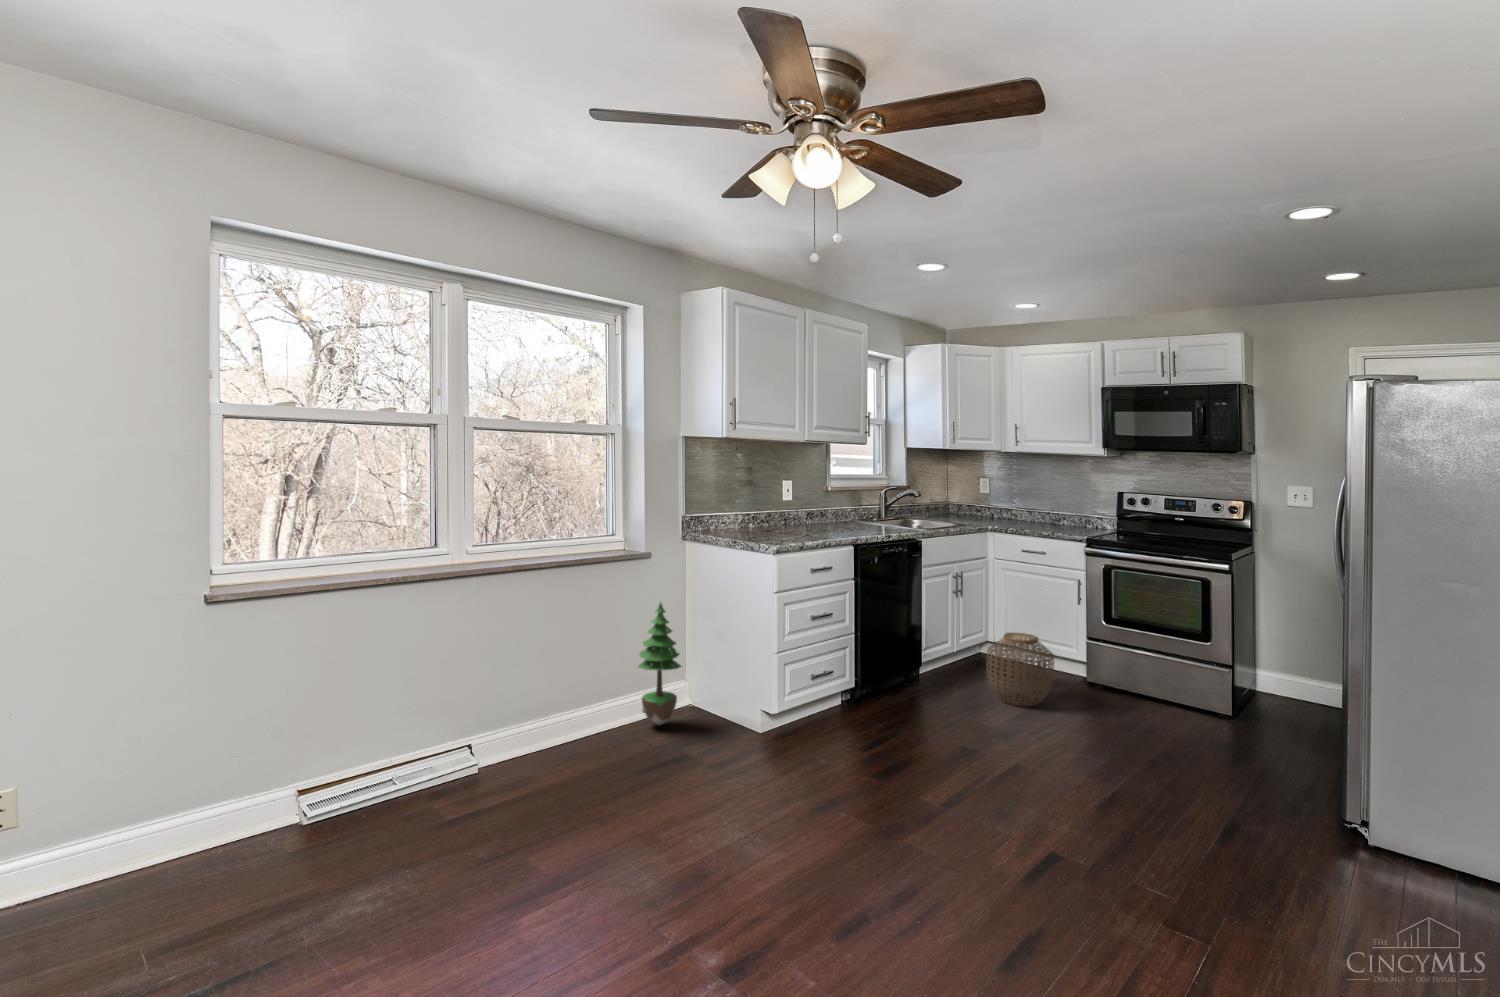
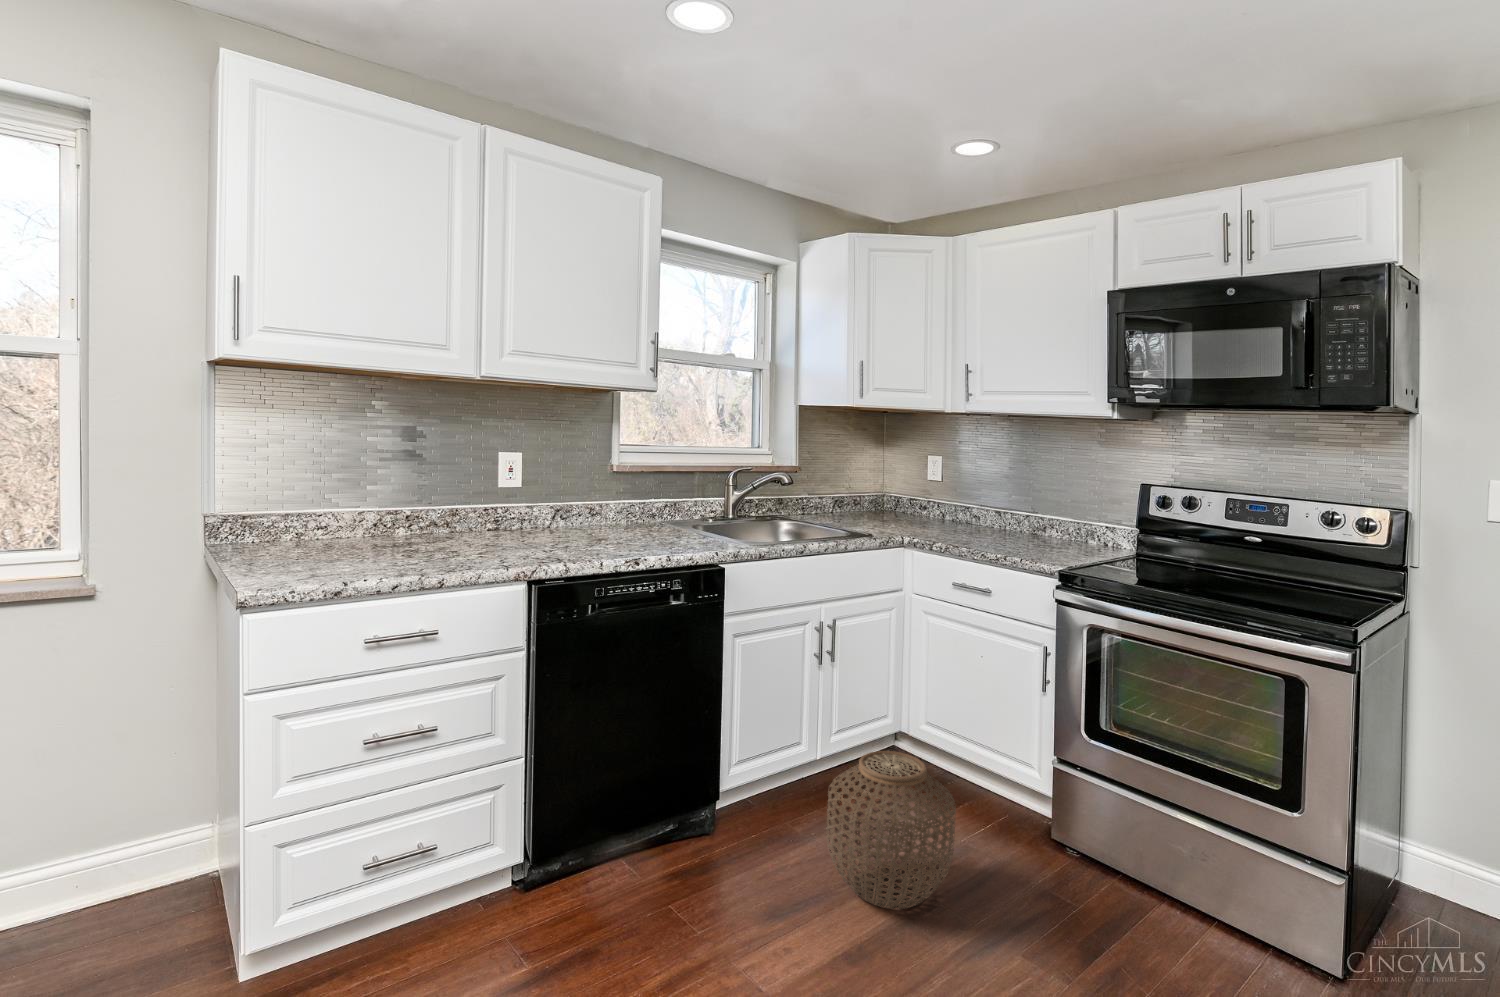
potted tree: present [638,603,681,726] -> none [52,673,170,917]

